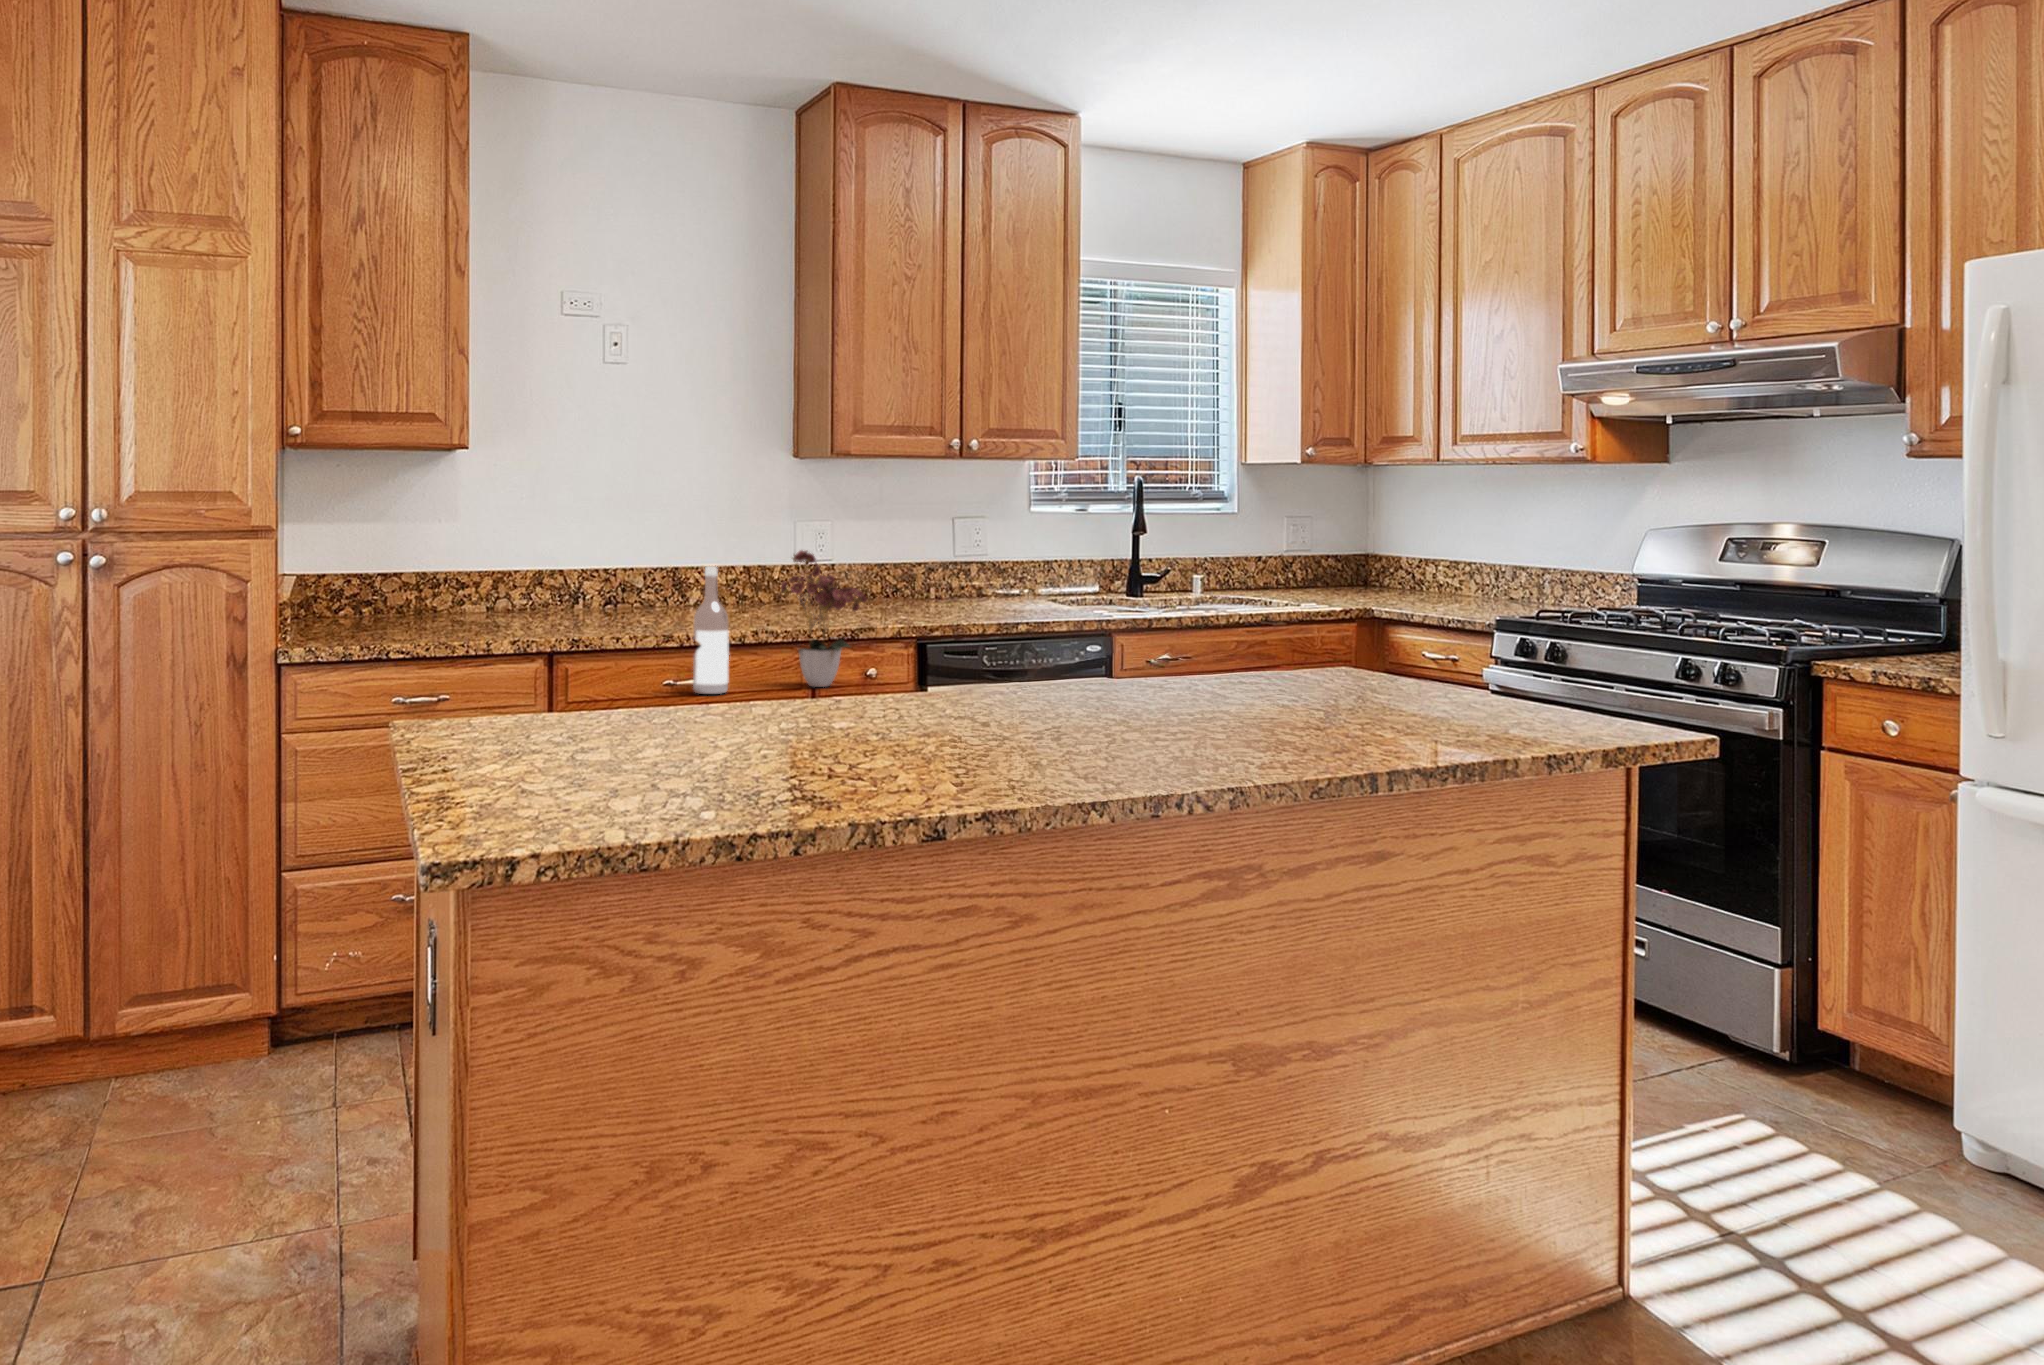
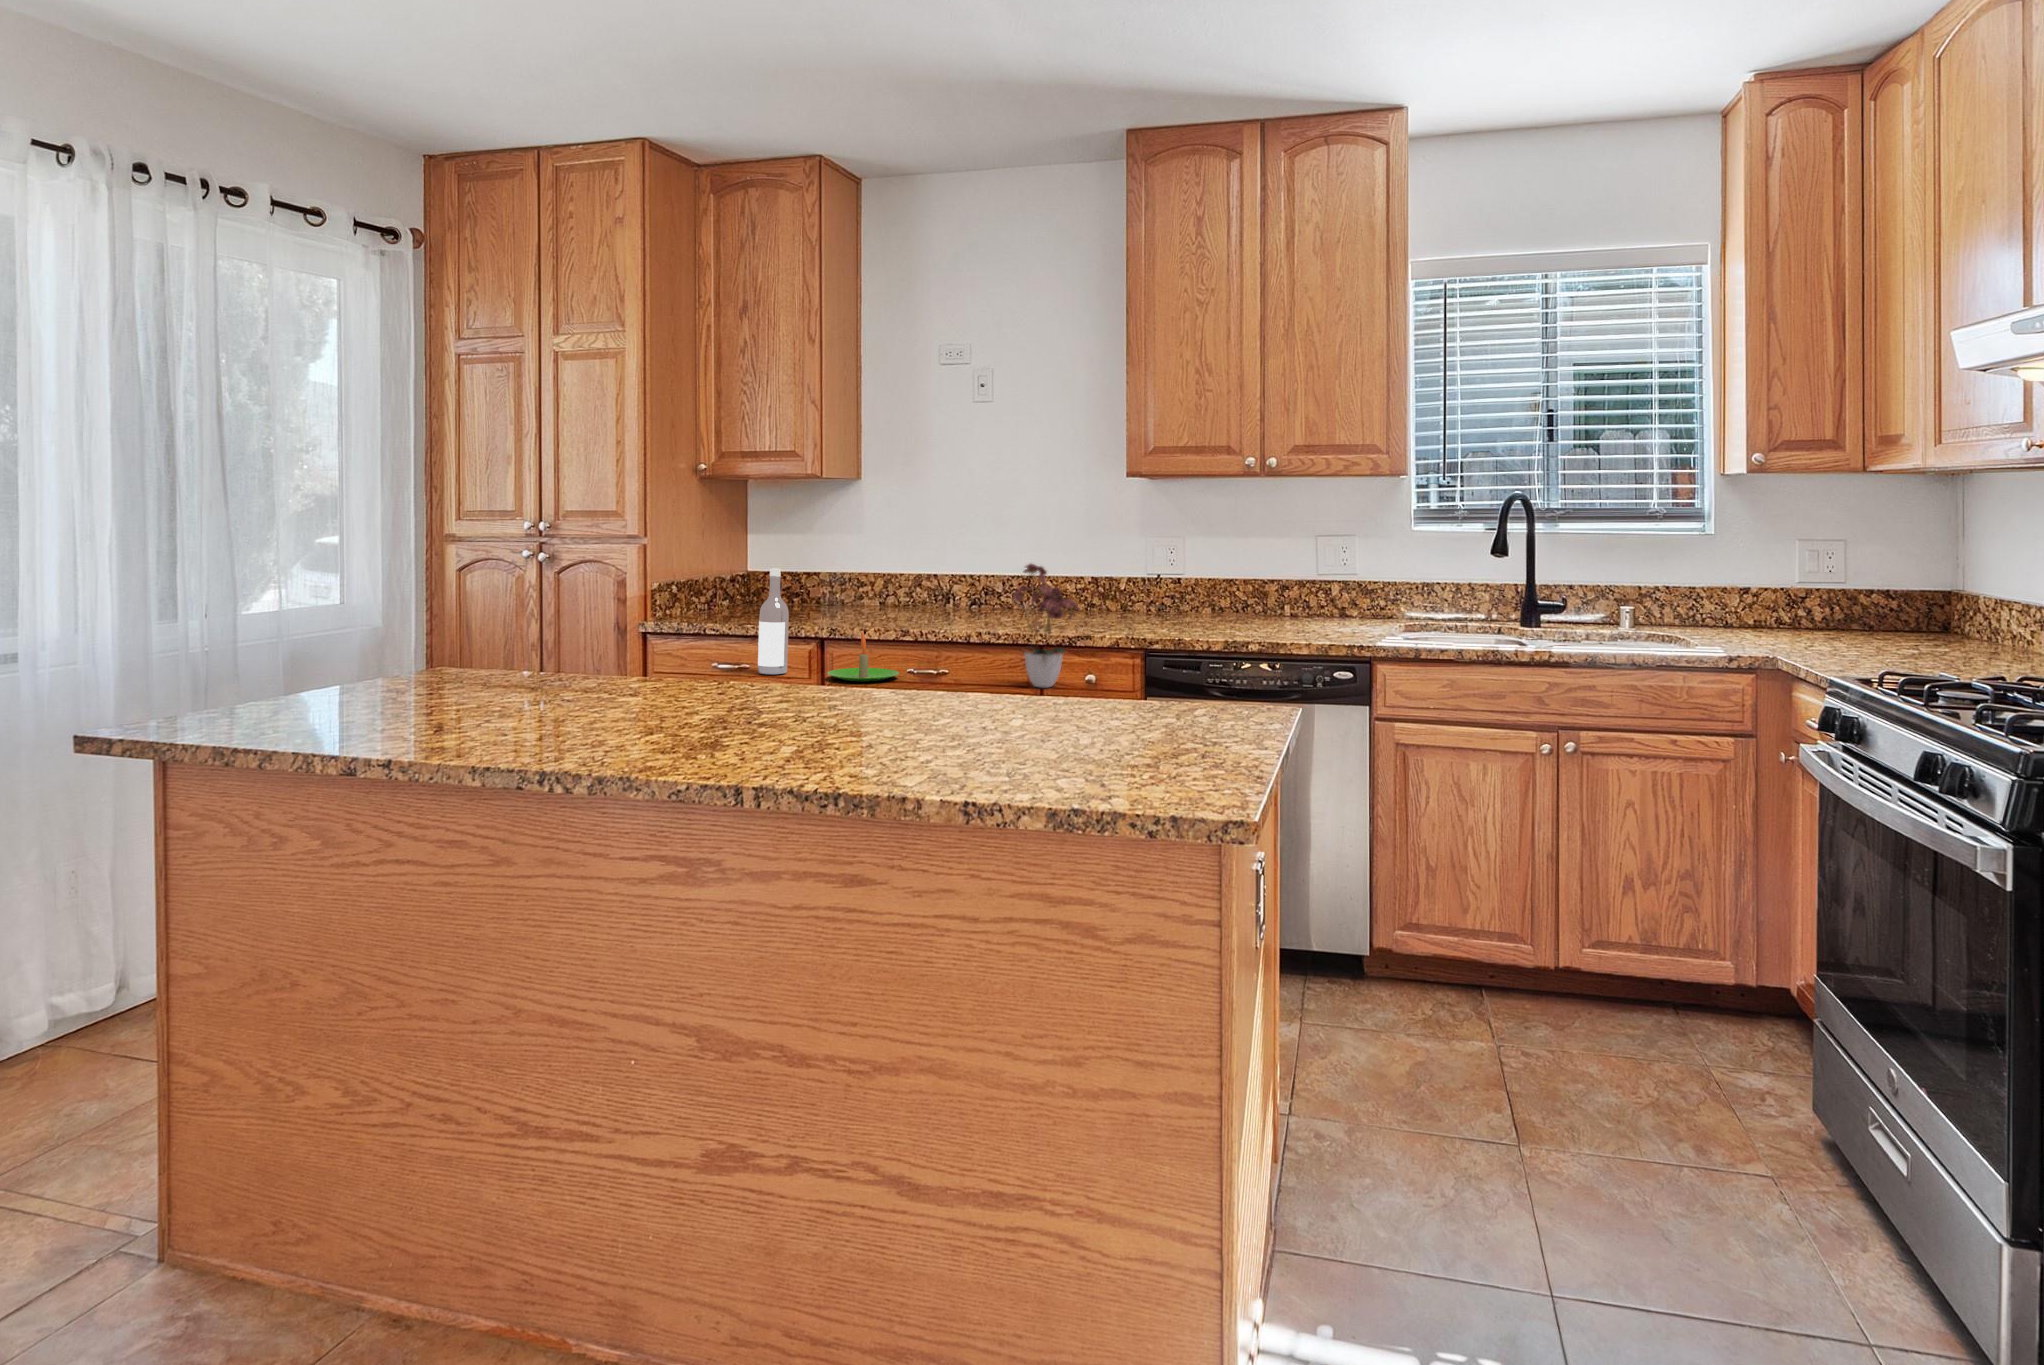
wine bottle: present [693,566,729,694] -> present [758,568,789,675]
candle: none [562,640,651,700] -> present [827,632,899,682]

